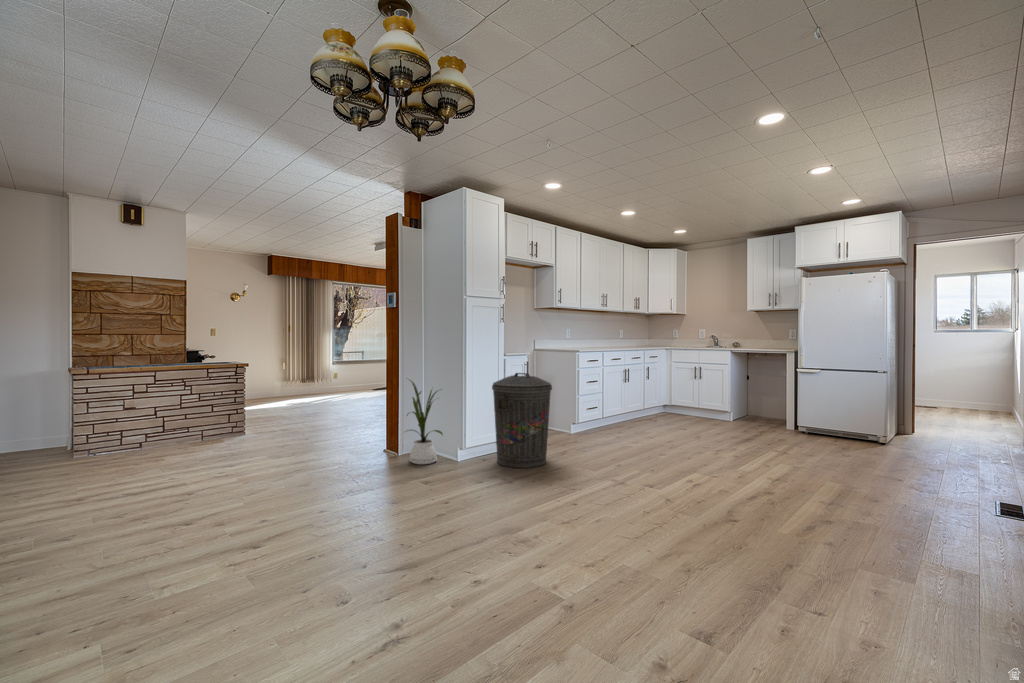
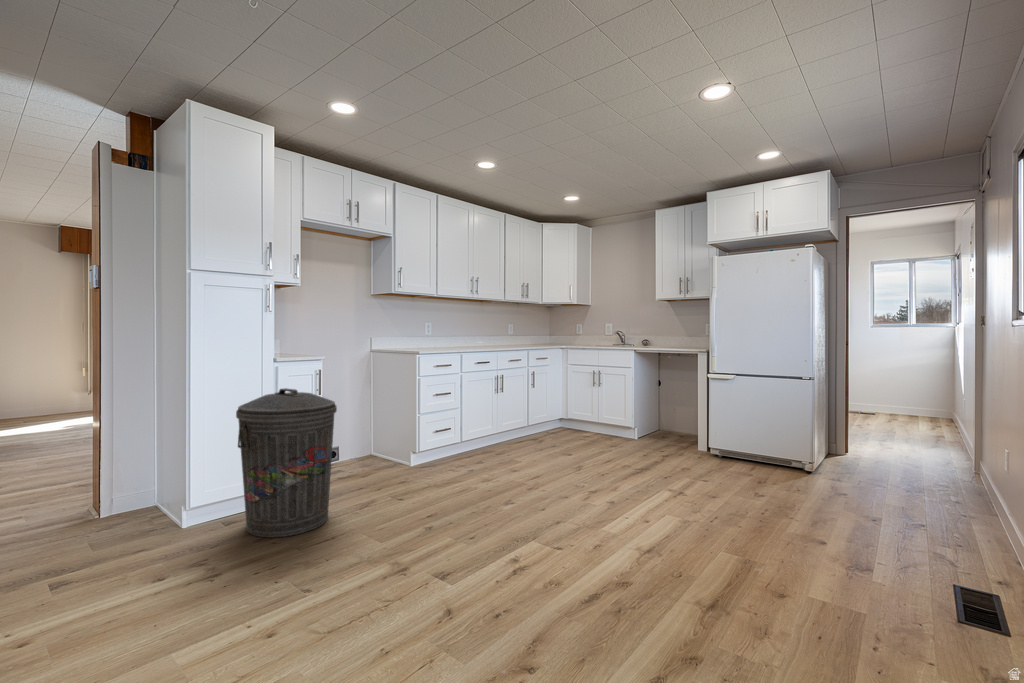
house plant: present [407,381,443,464] -> none [93,397,168,536]

